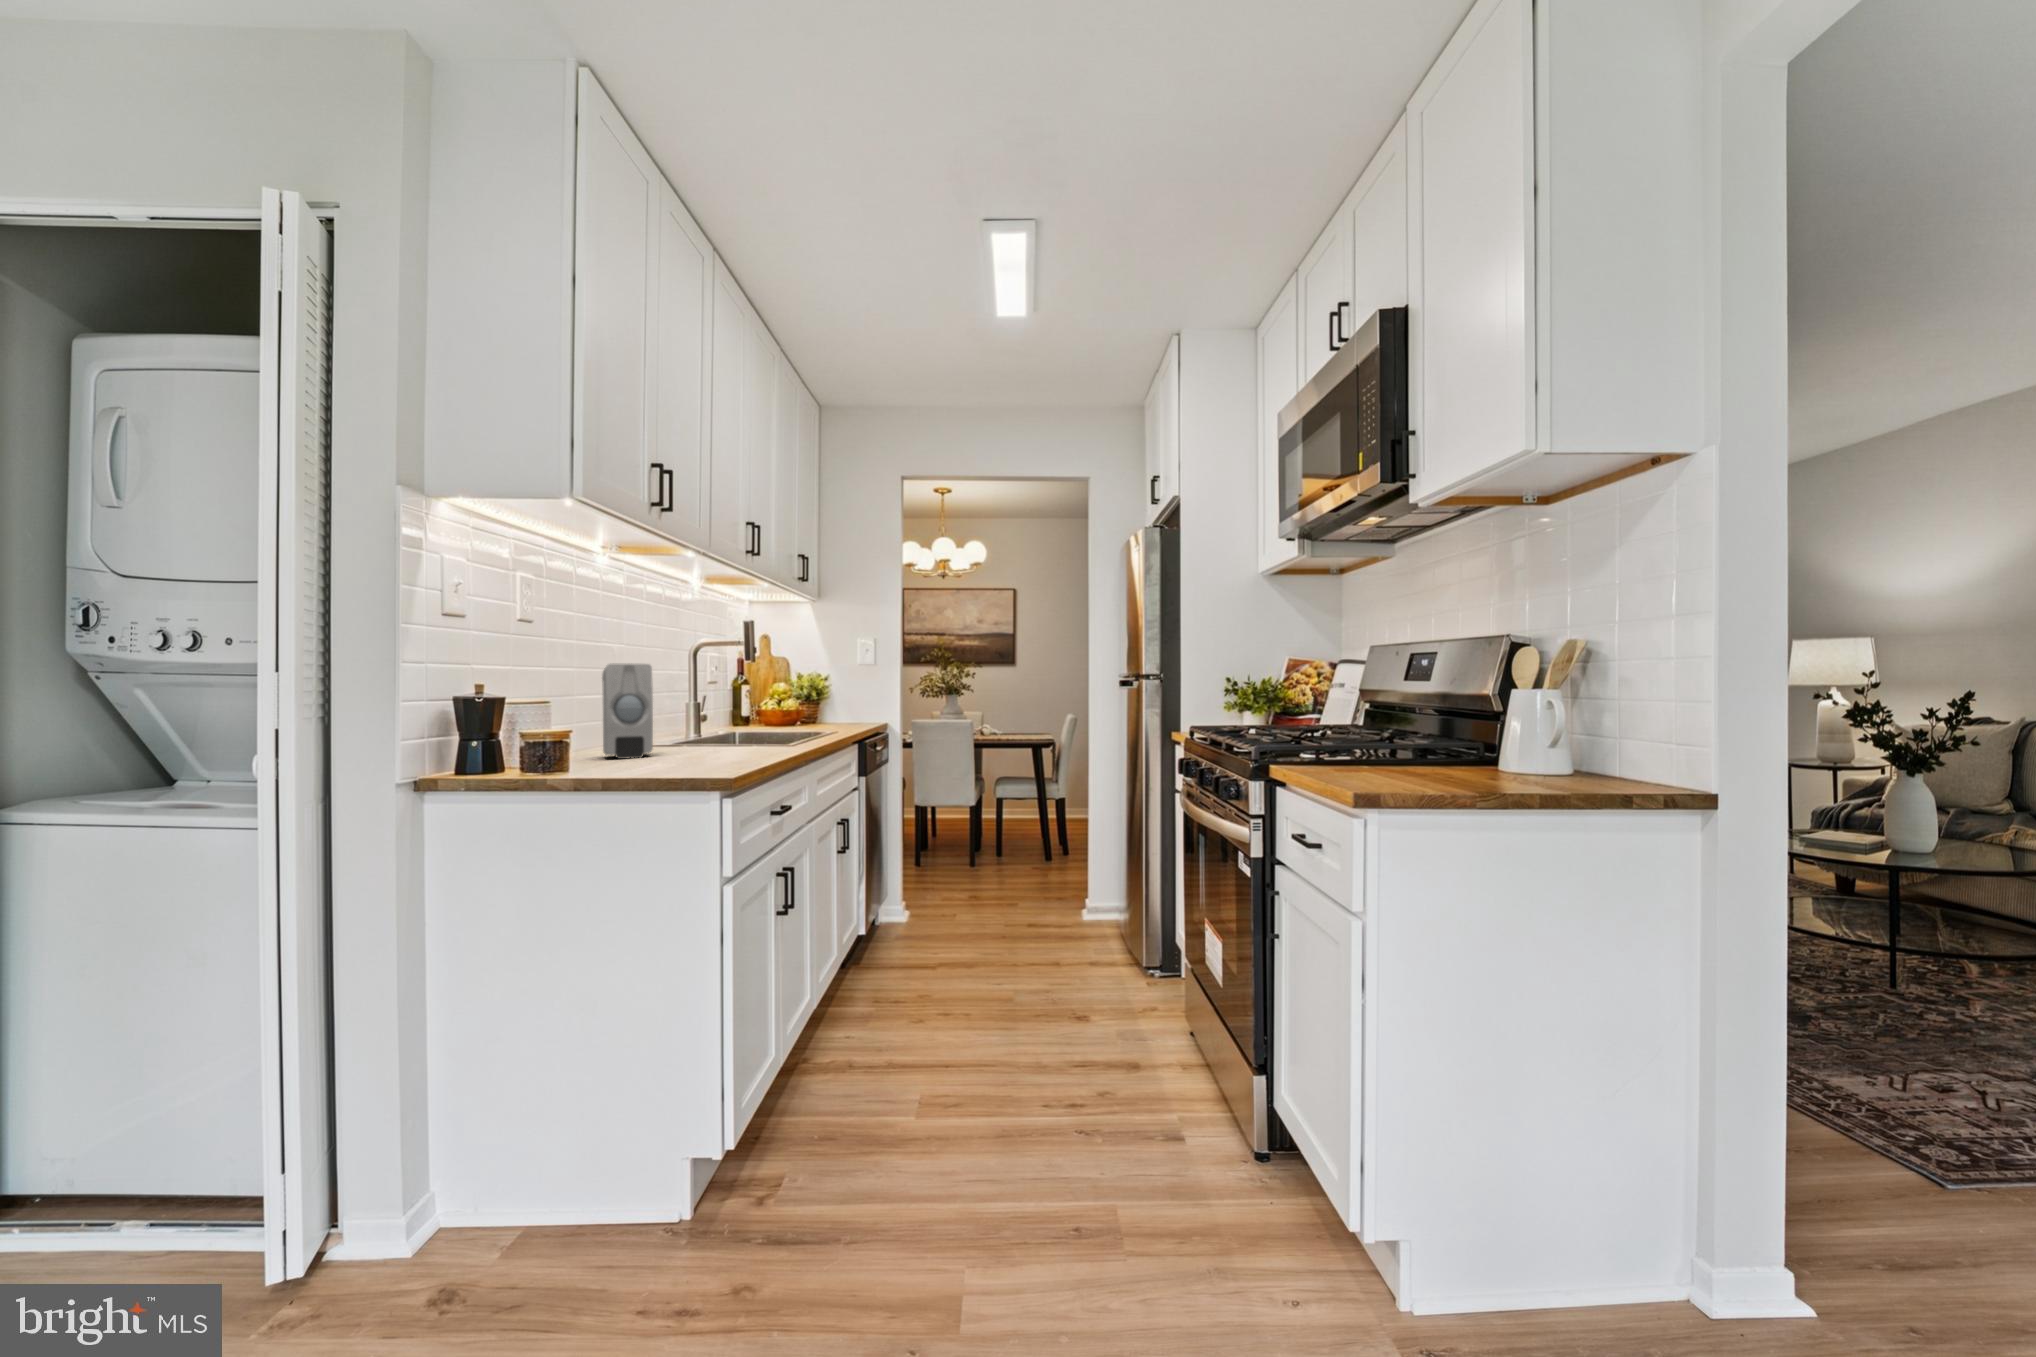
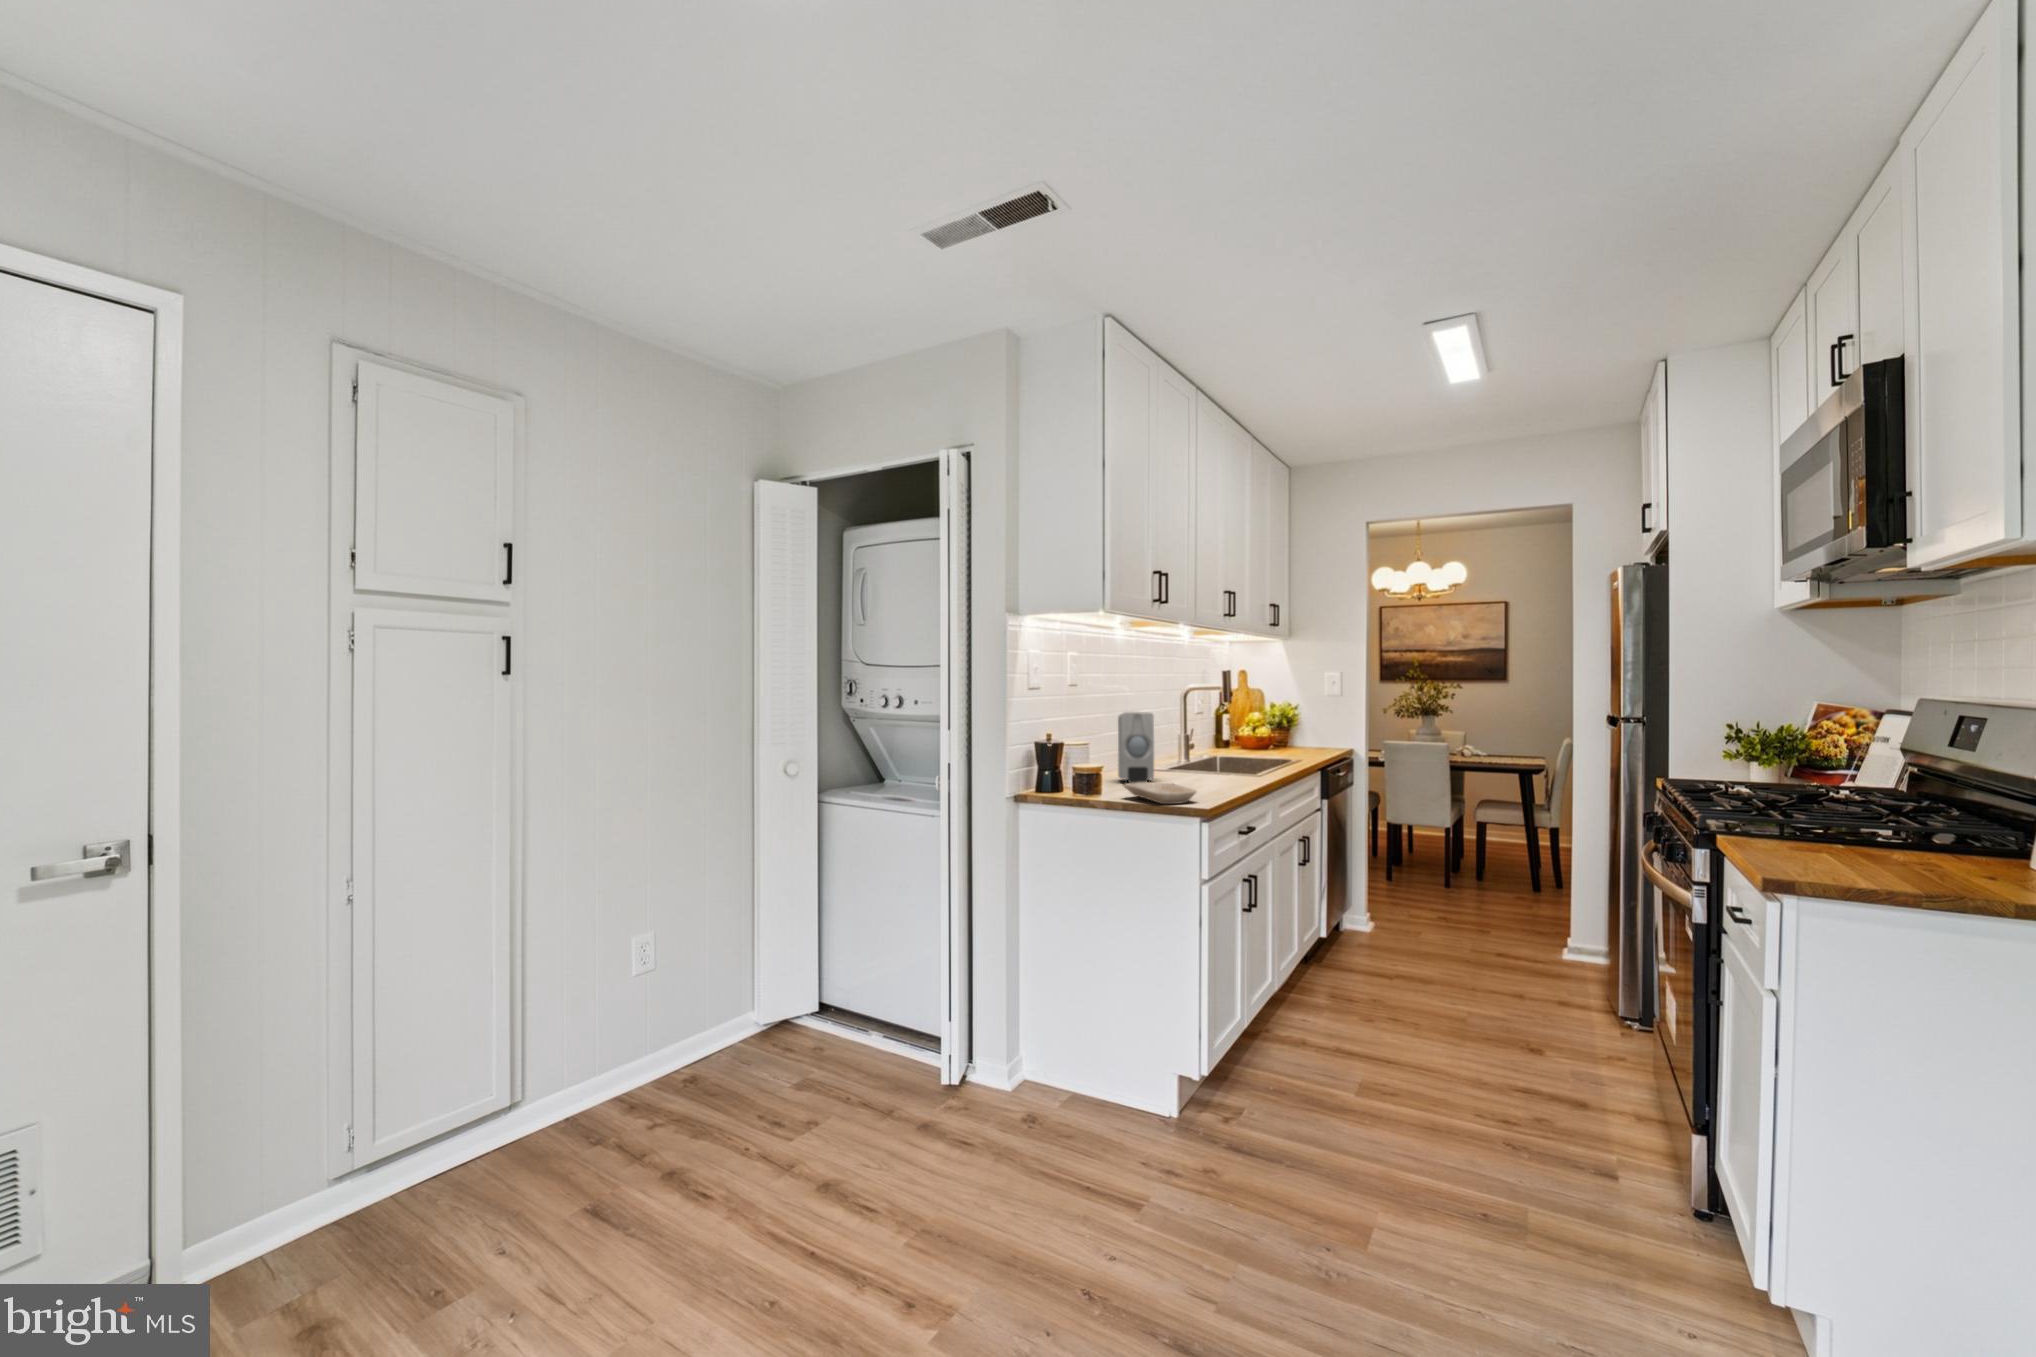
tray: none [599,750,711,778] -> present [1122,782,1197,804]

